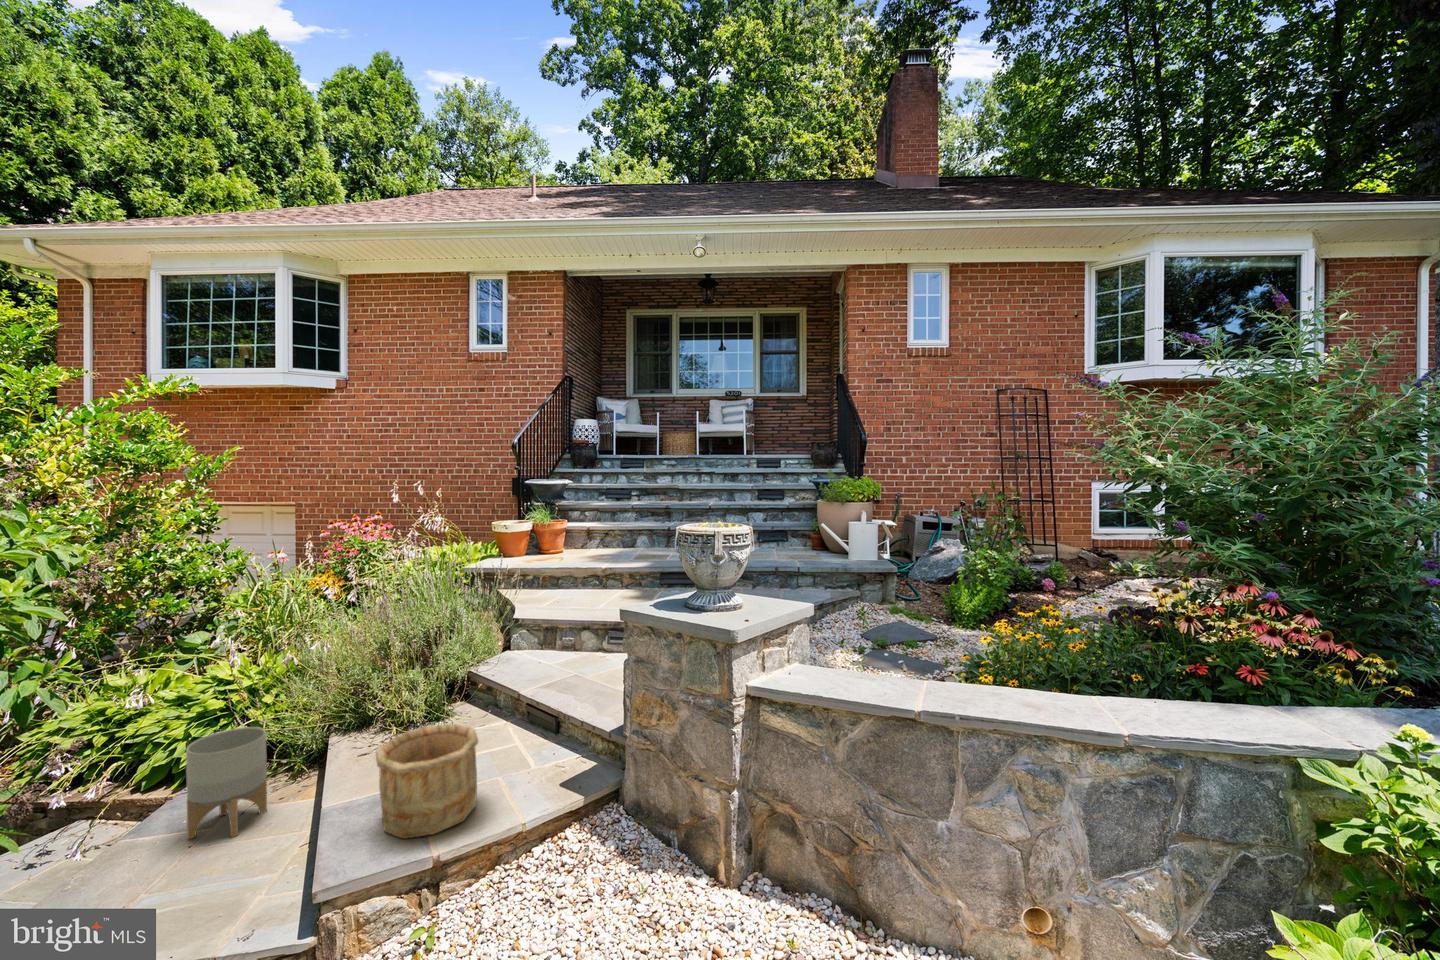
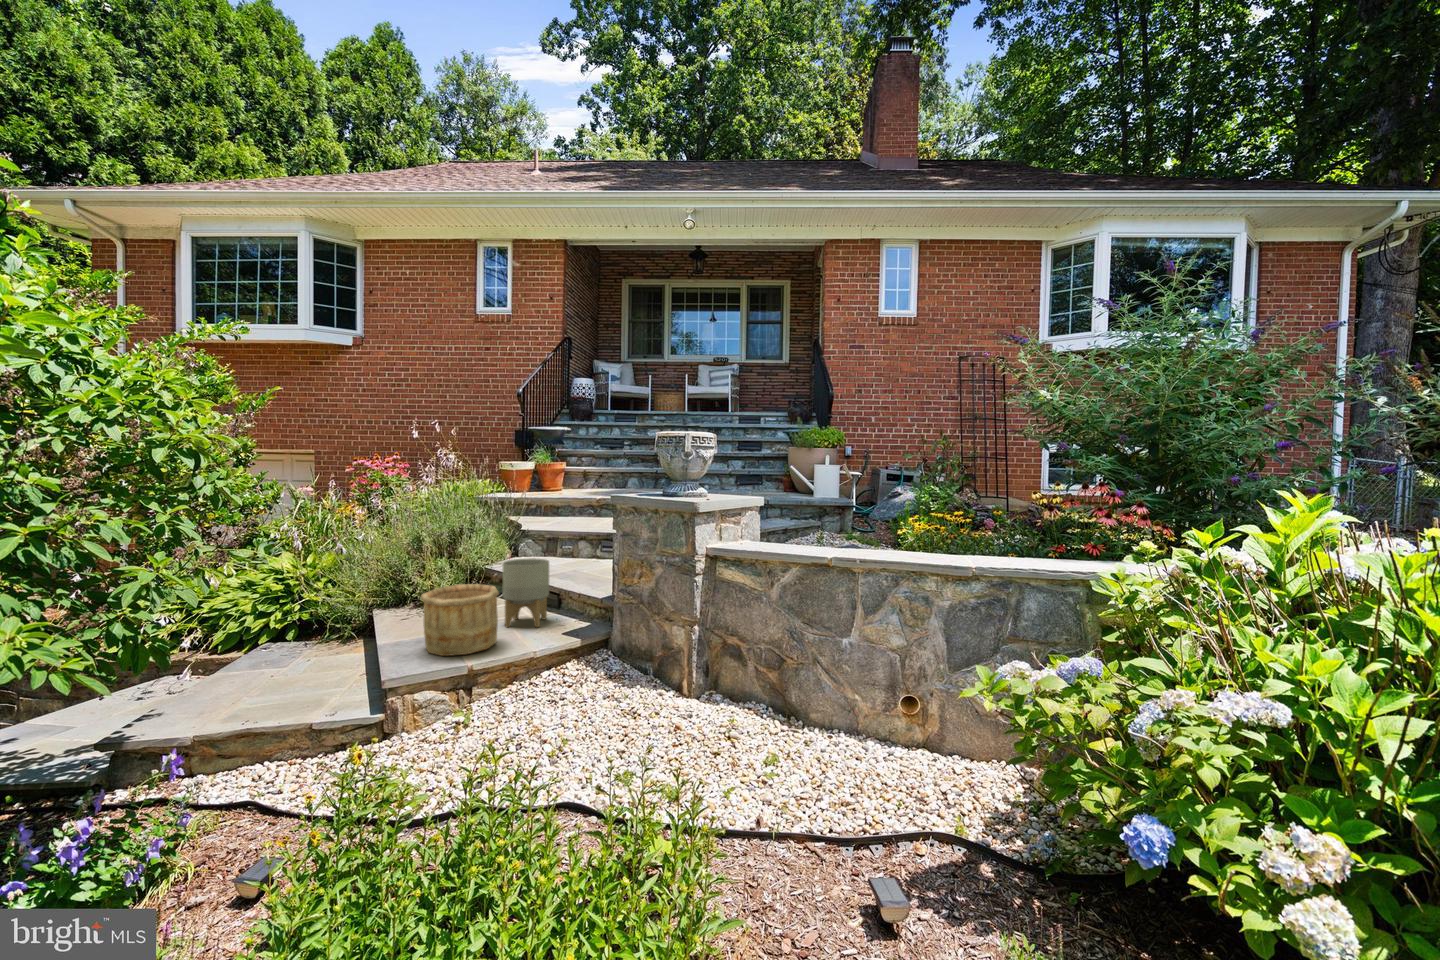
planter: present [186,727,267,839] -> present [503,558,549,627]

